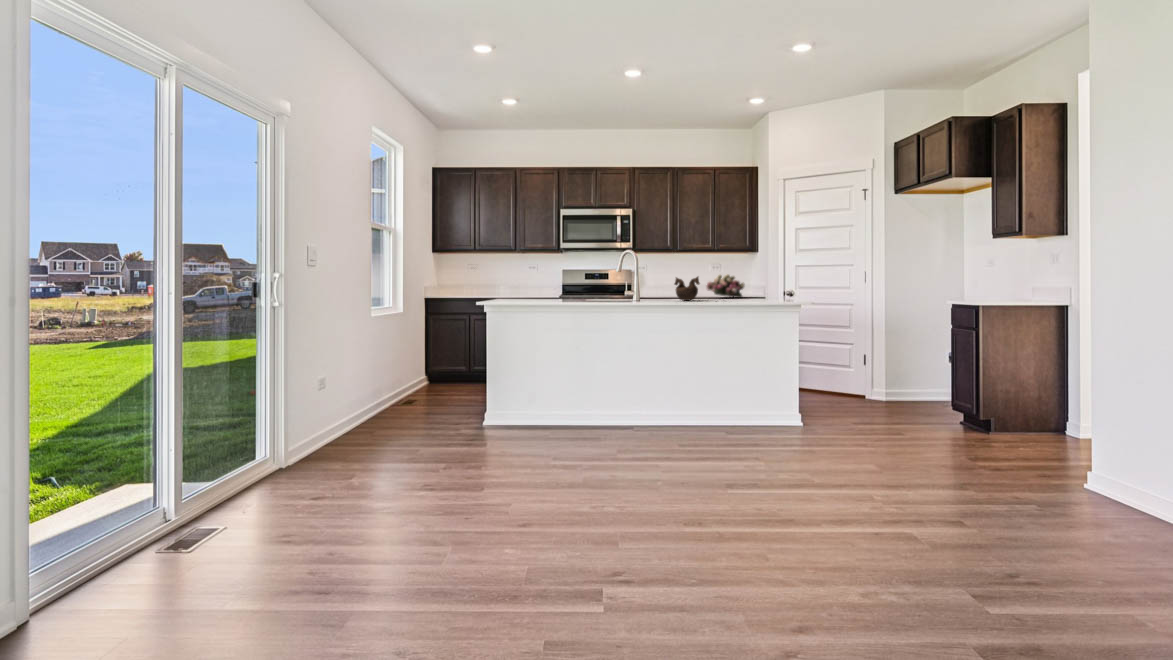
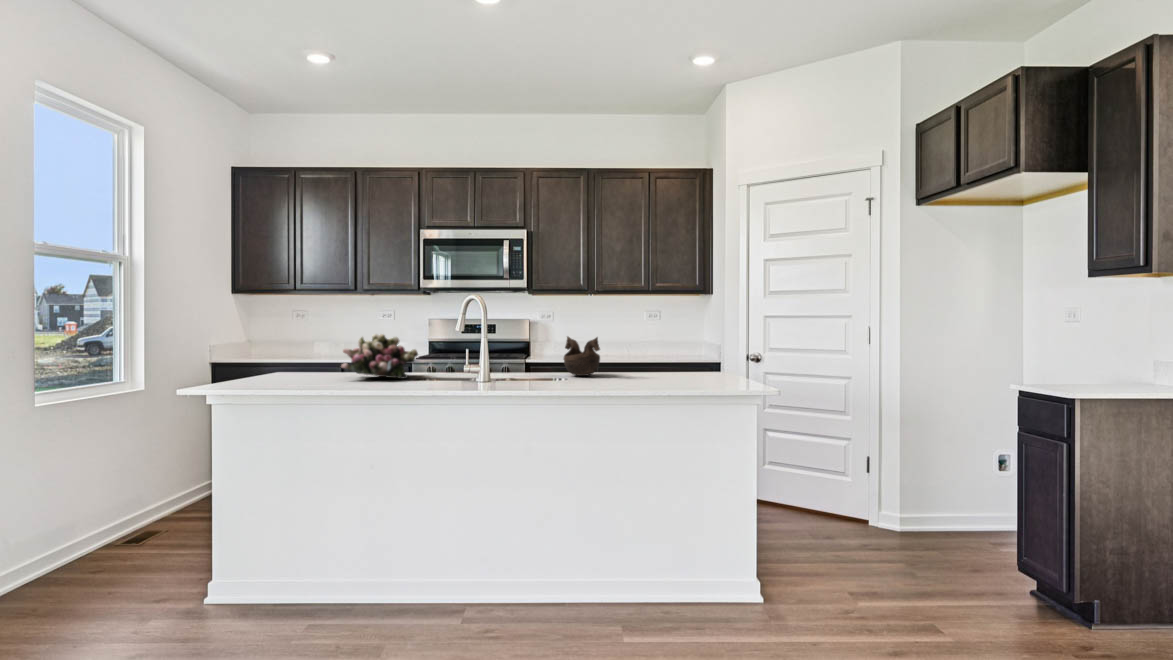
flower arrangement: present [706,274,744,298] -> present [341,334,418,379]

